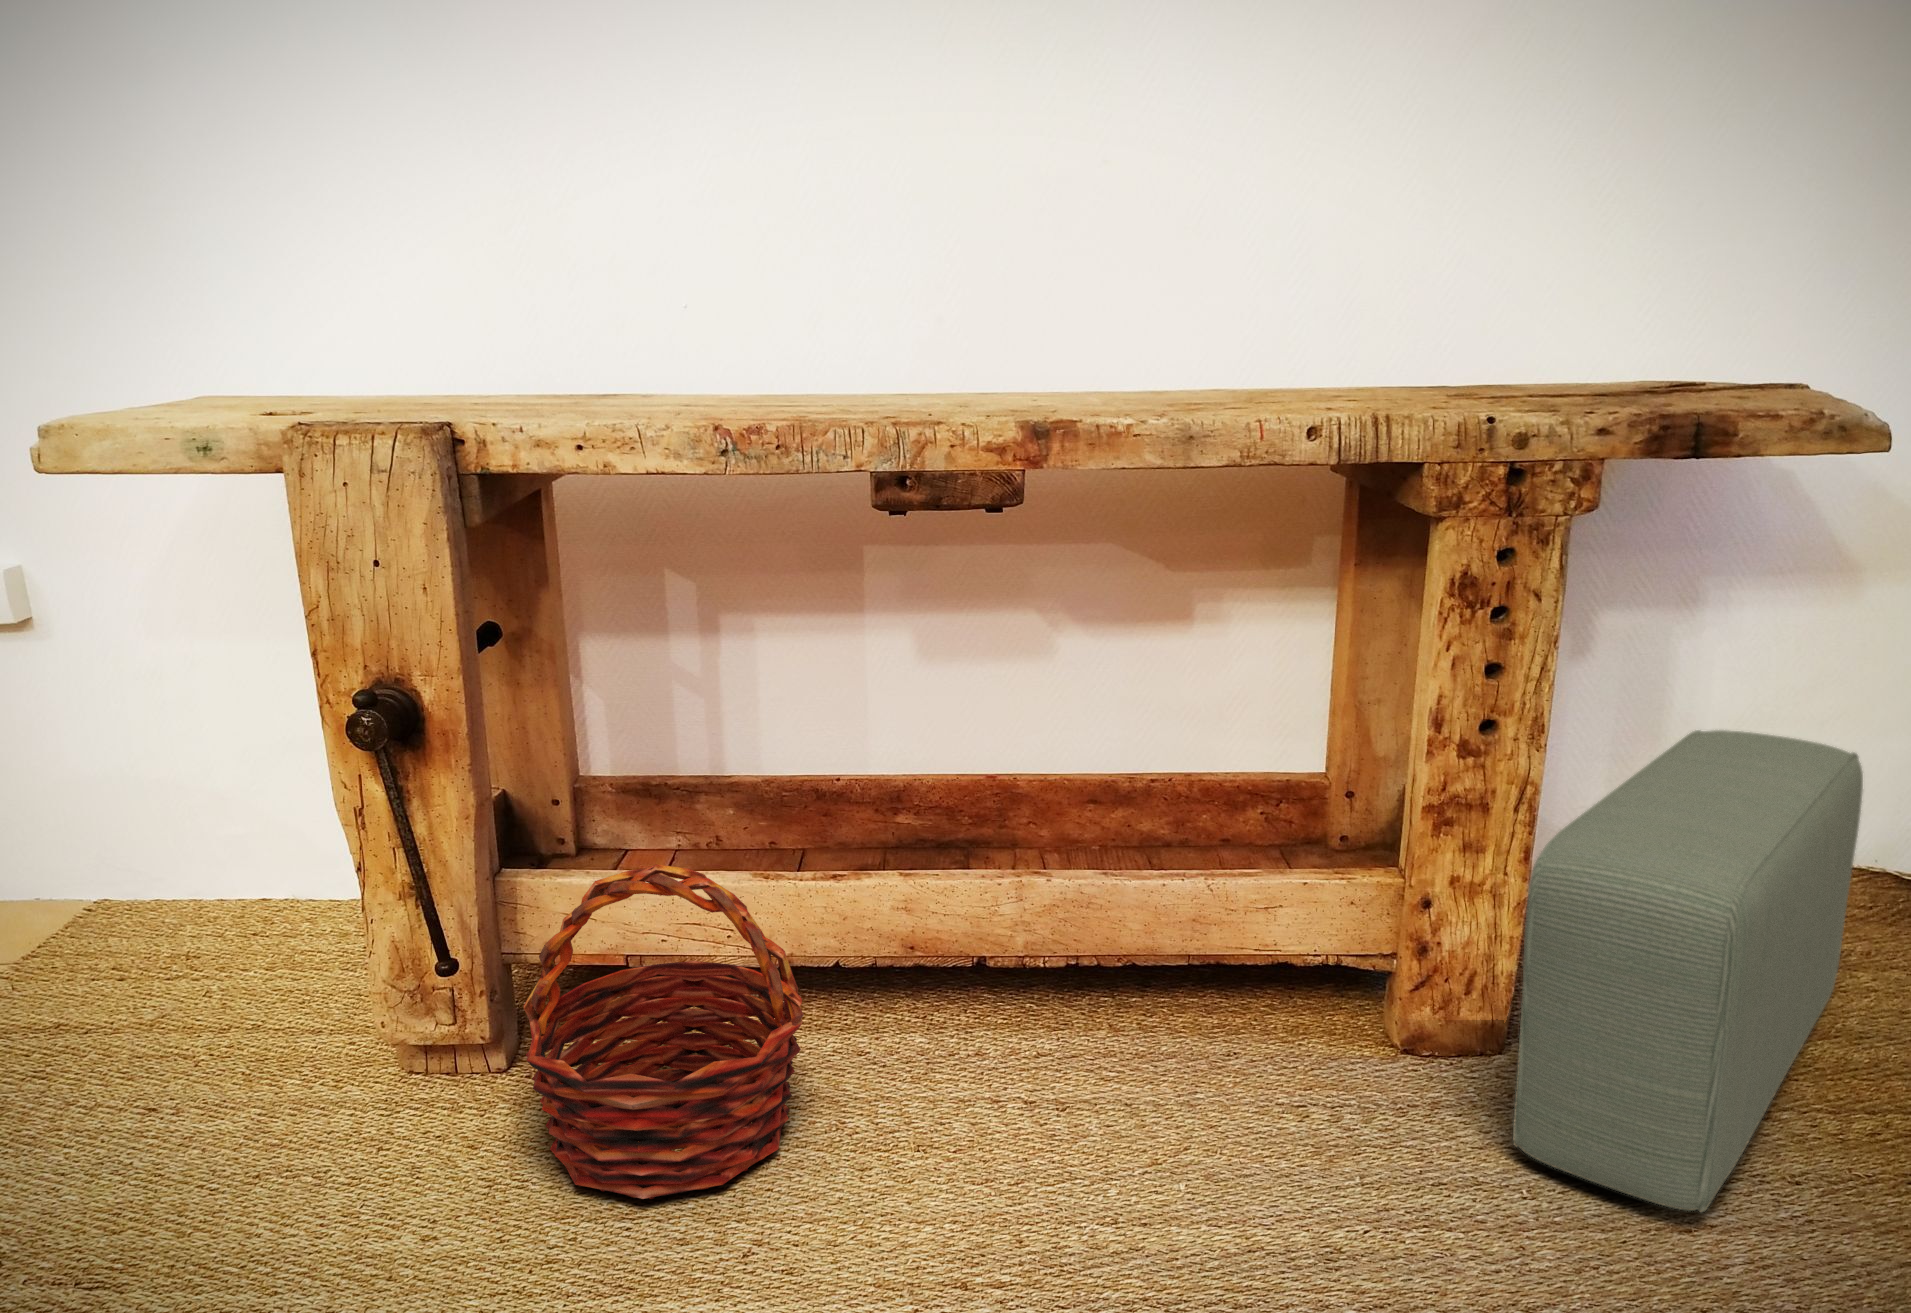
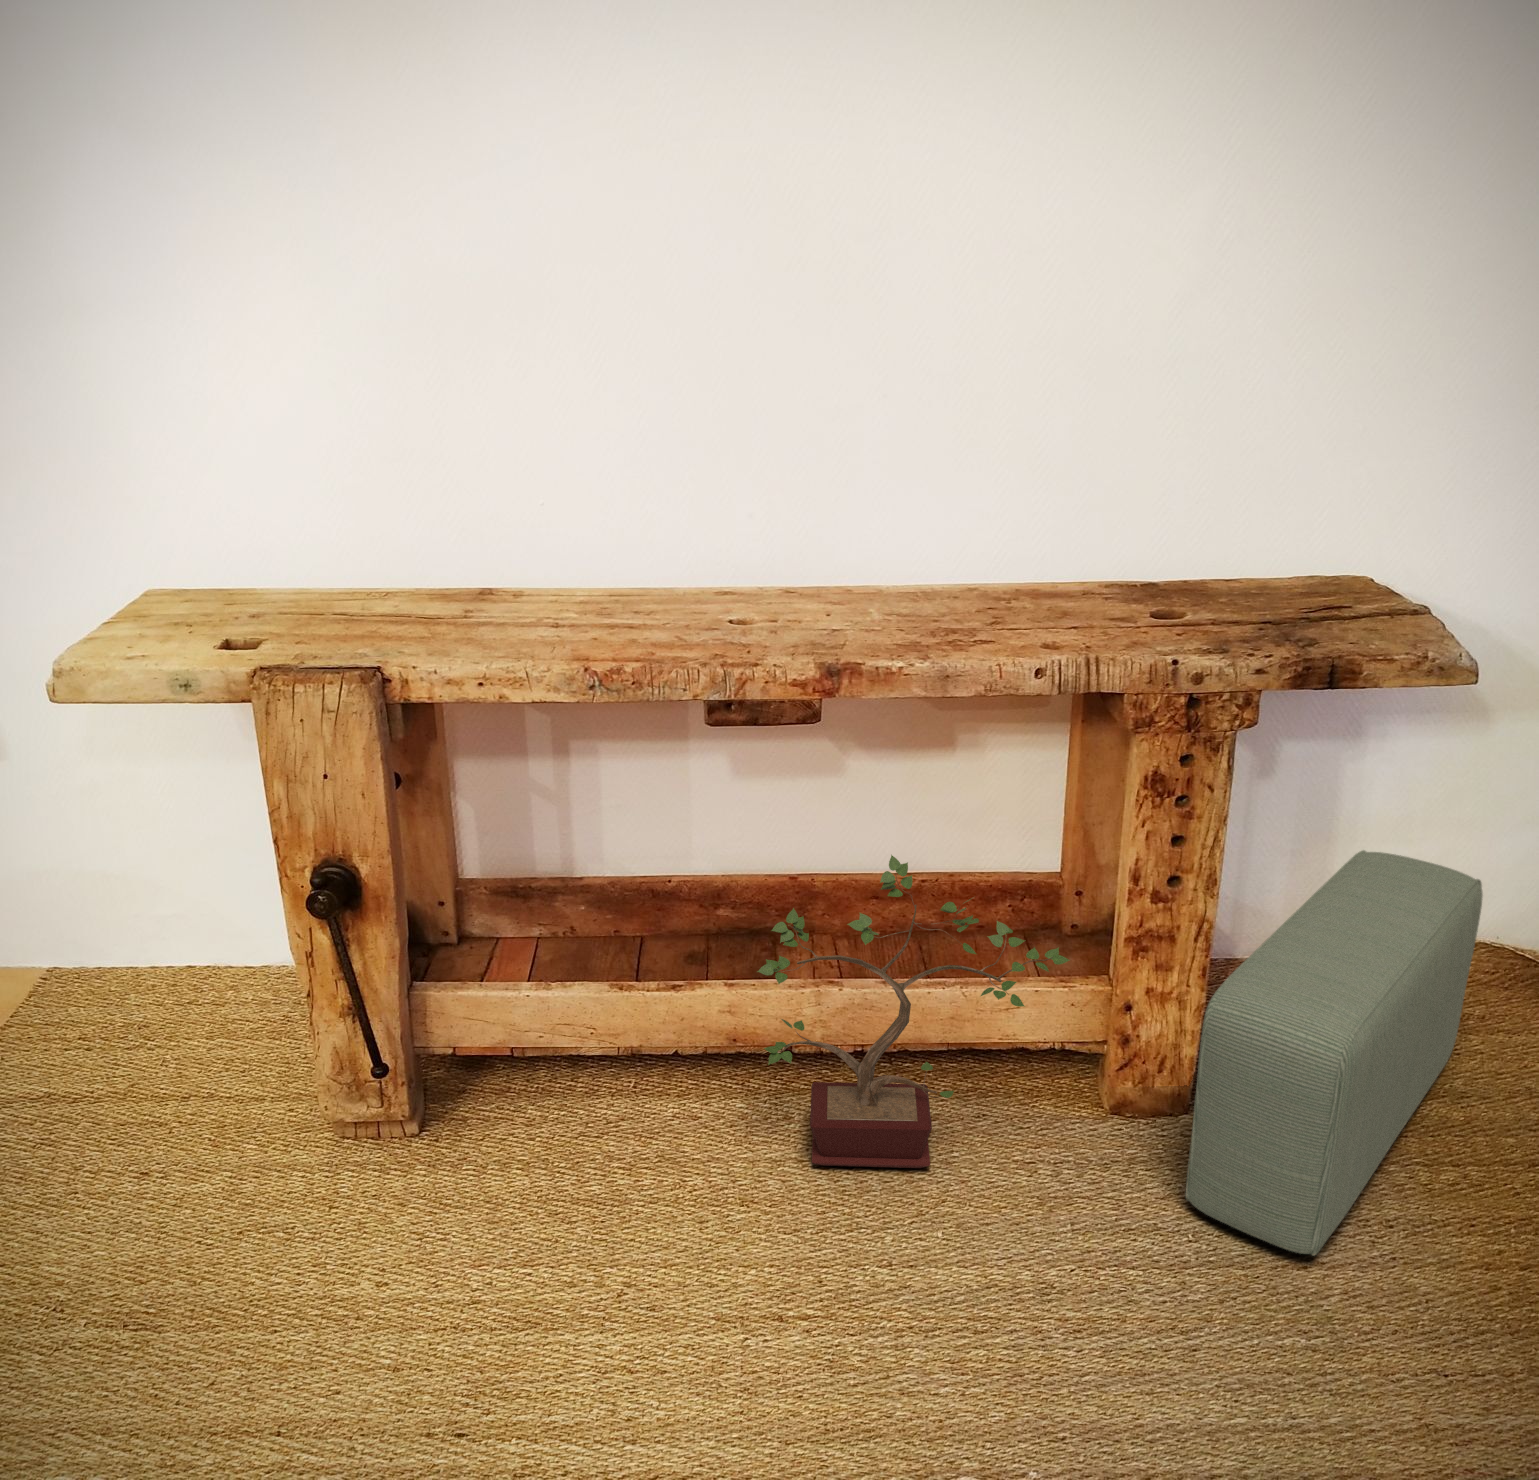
potted plant: none [938,686,1350,1110] -> present [757,855,1069,1168]
basket: present [524,864,804,1199] -> none [437,1002,654,1252]

